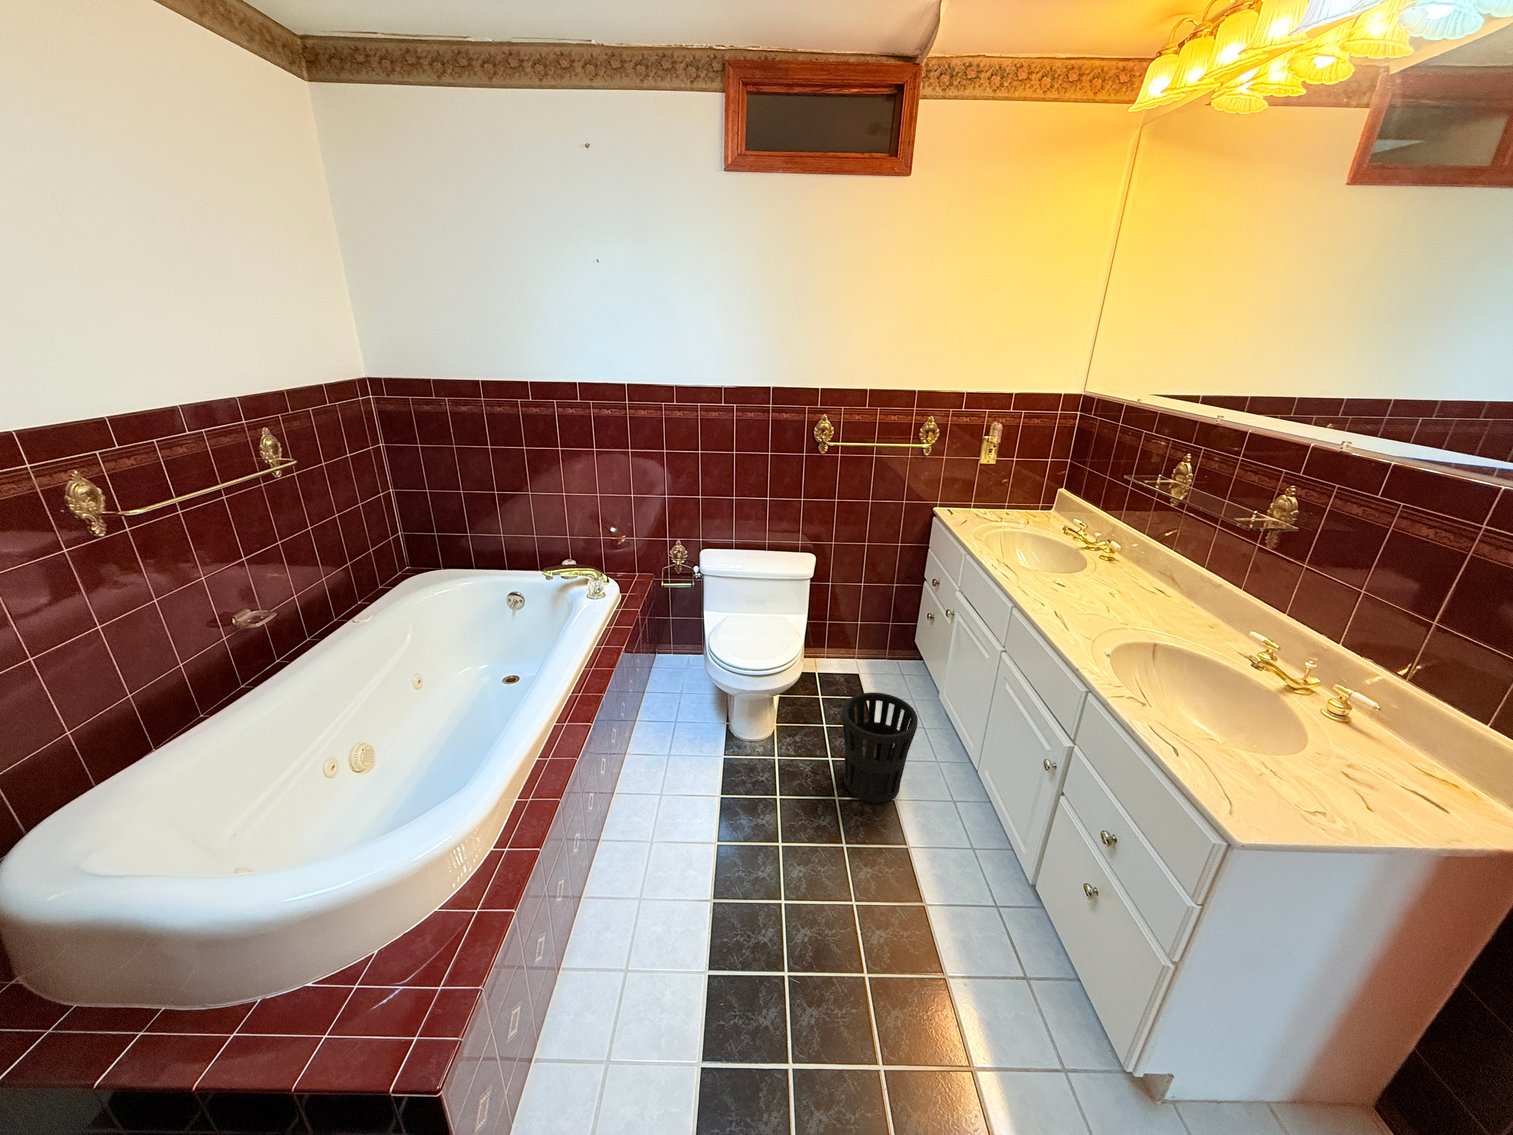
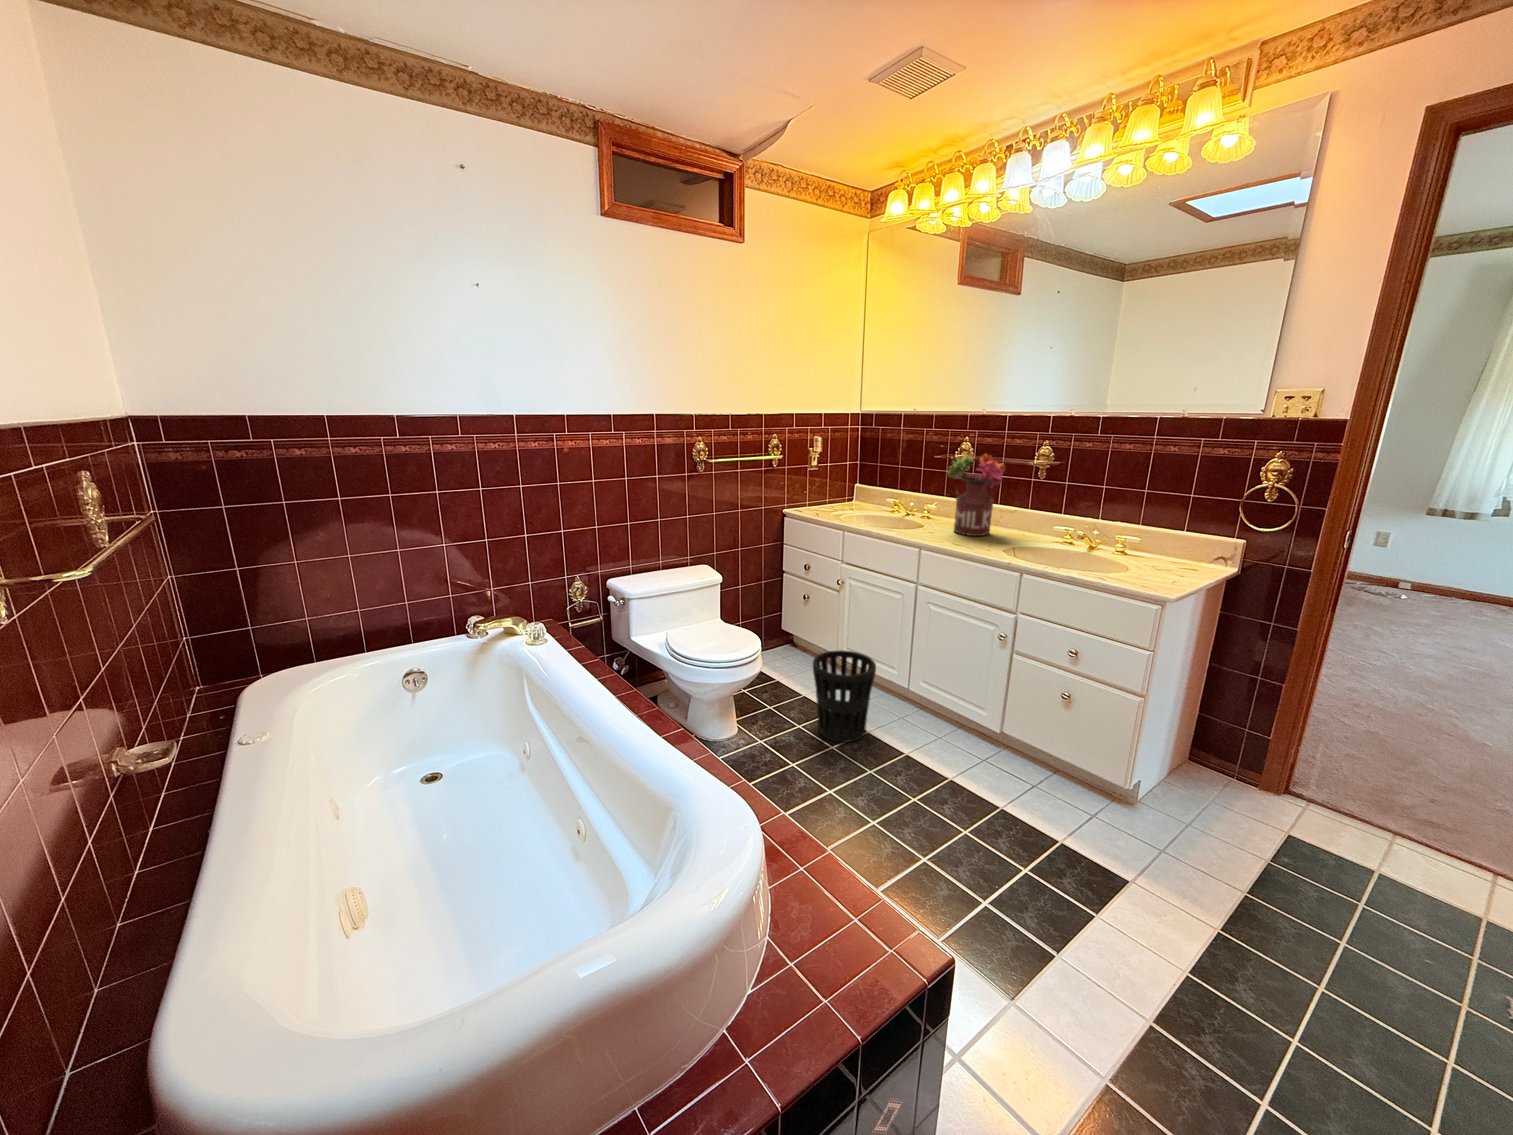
flower arrangement: none [1108,492,1210,612] -> present [948,454,1005,536]

